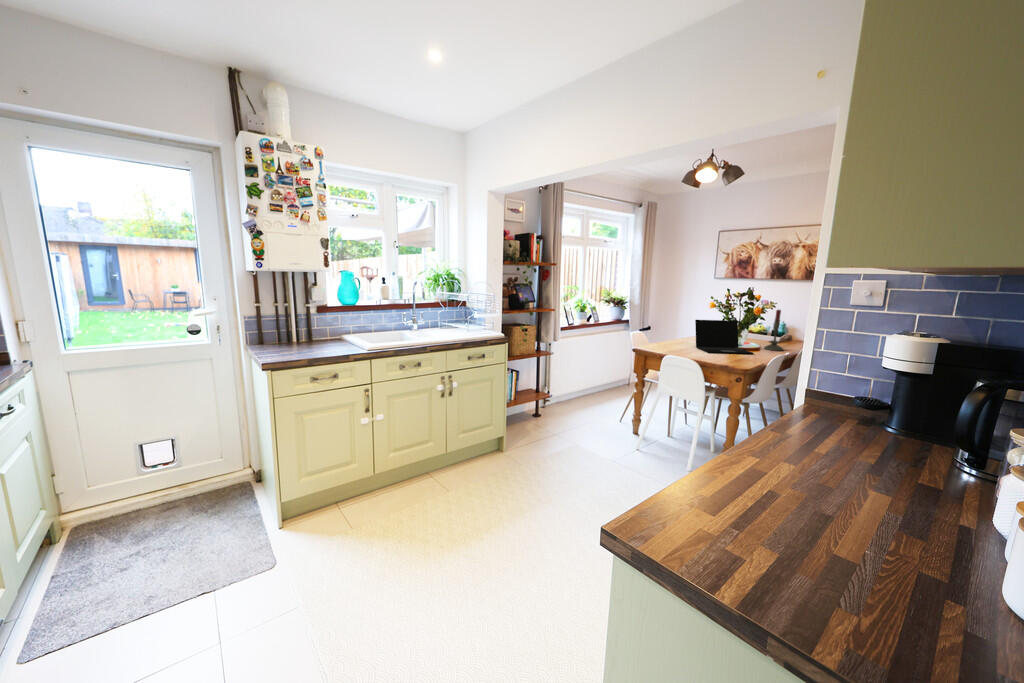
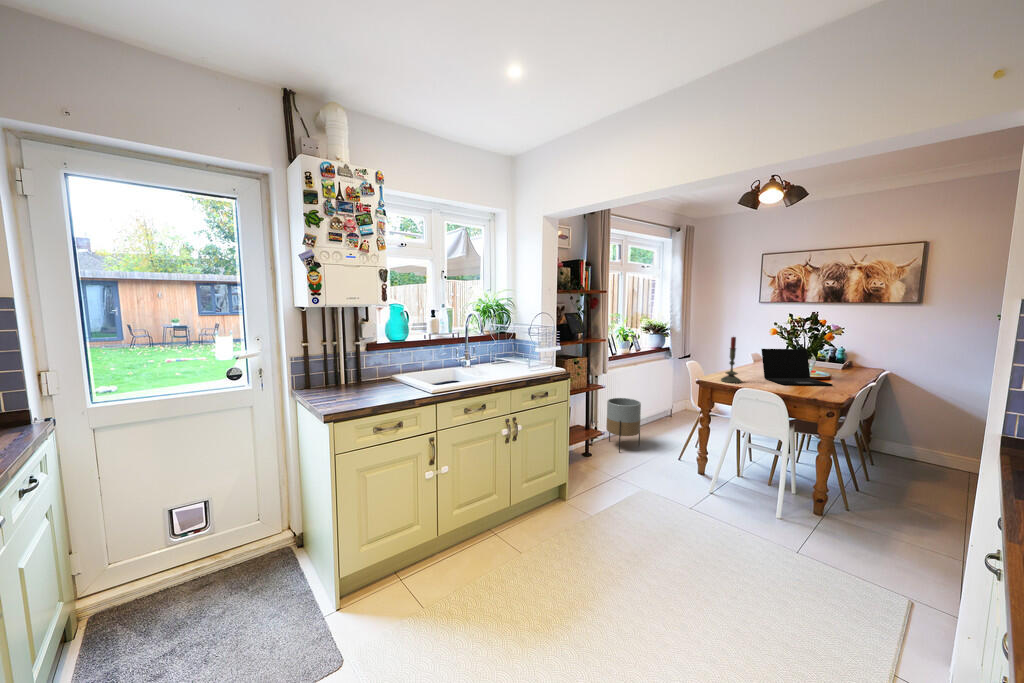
candle: present [764,310,783,351] -> present [721,337,741,383]
planter: none [558,364,590,413] -> present [606,398,641,452]

